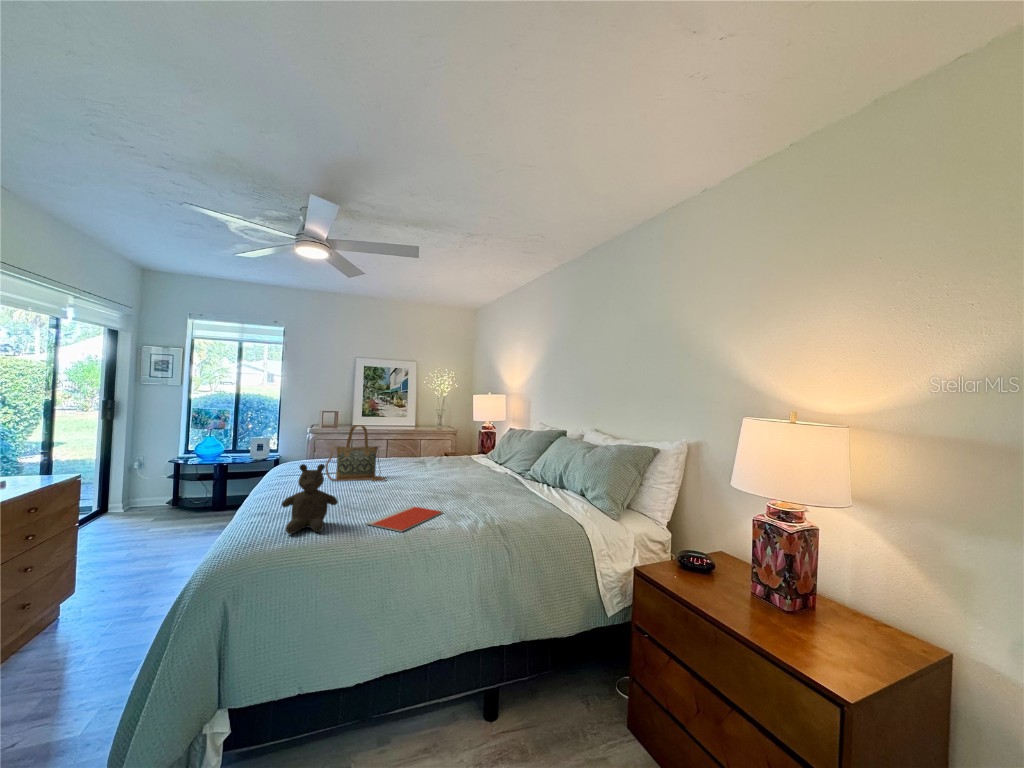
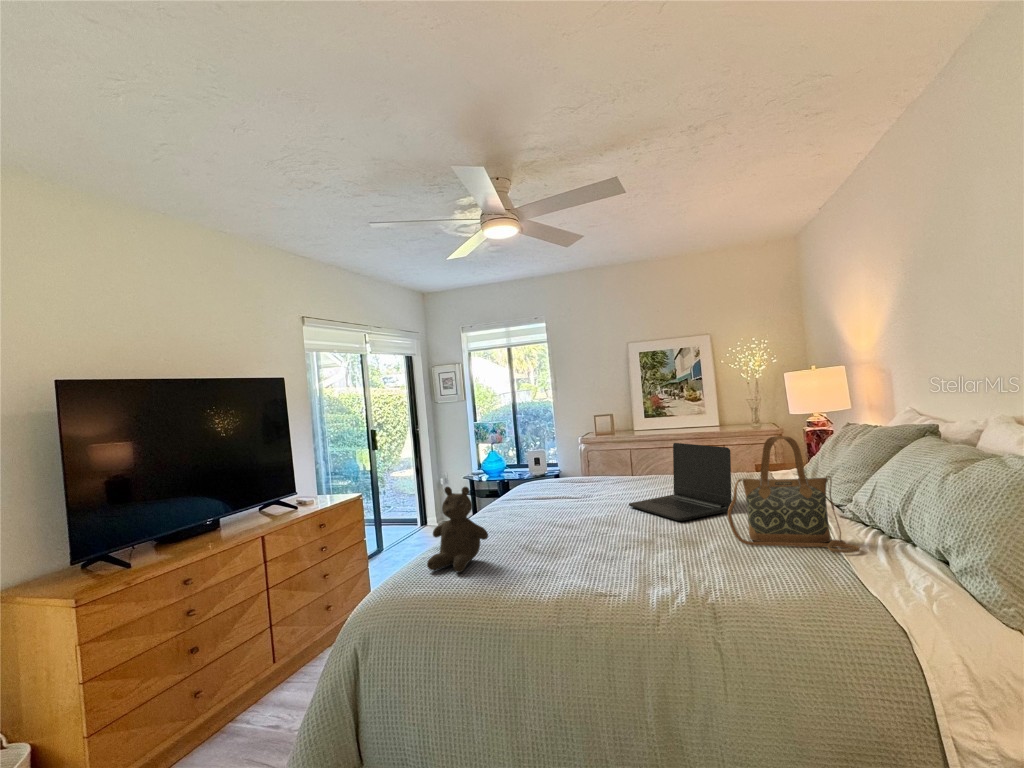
handbag: present [326,425,385,481] -> present [728,436,860,553]
laptop: none [401,436,471,486] -> present [629,443,732,521]
notebook: present [366,506,443,532] -> none [518,549,634,587]

